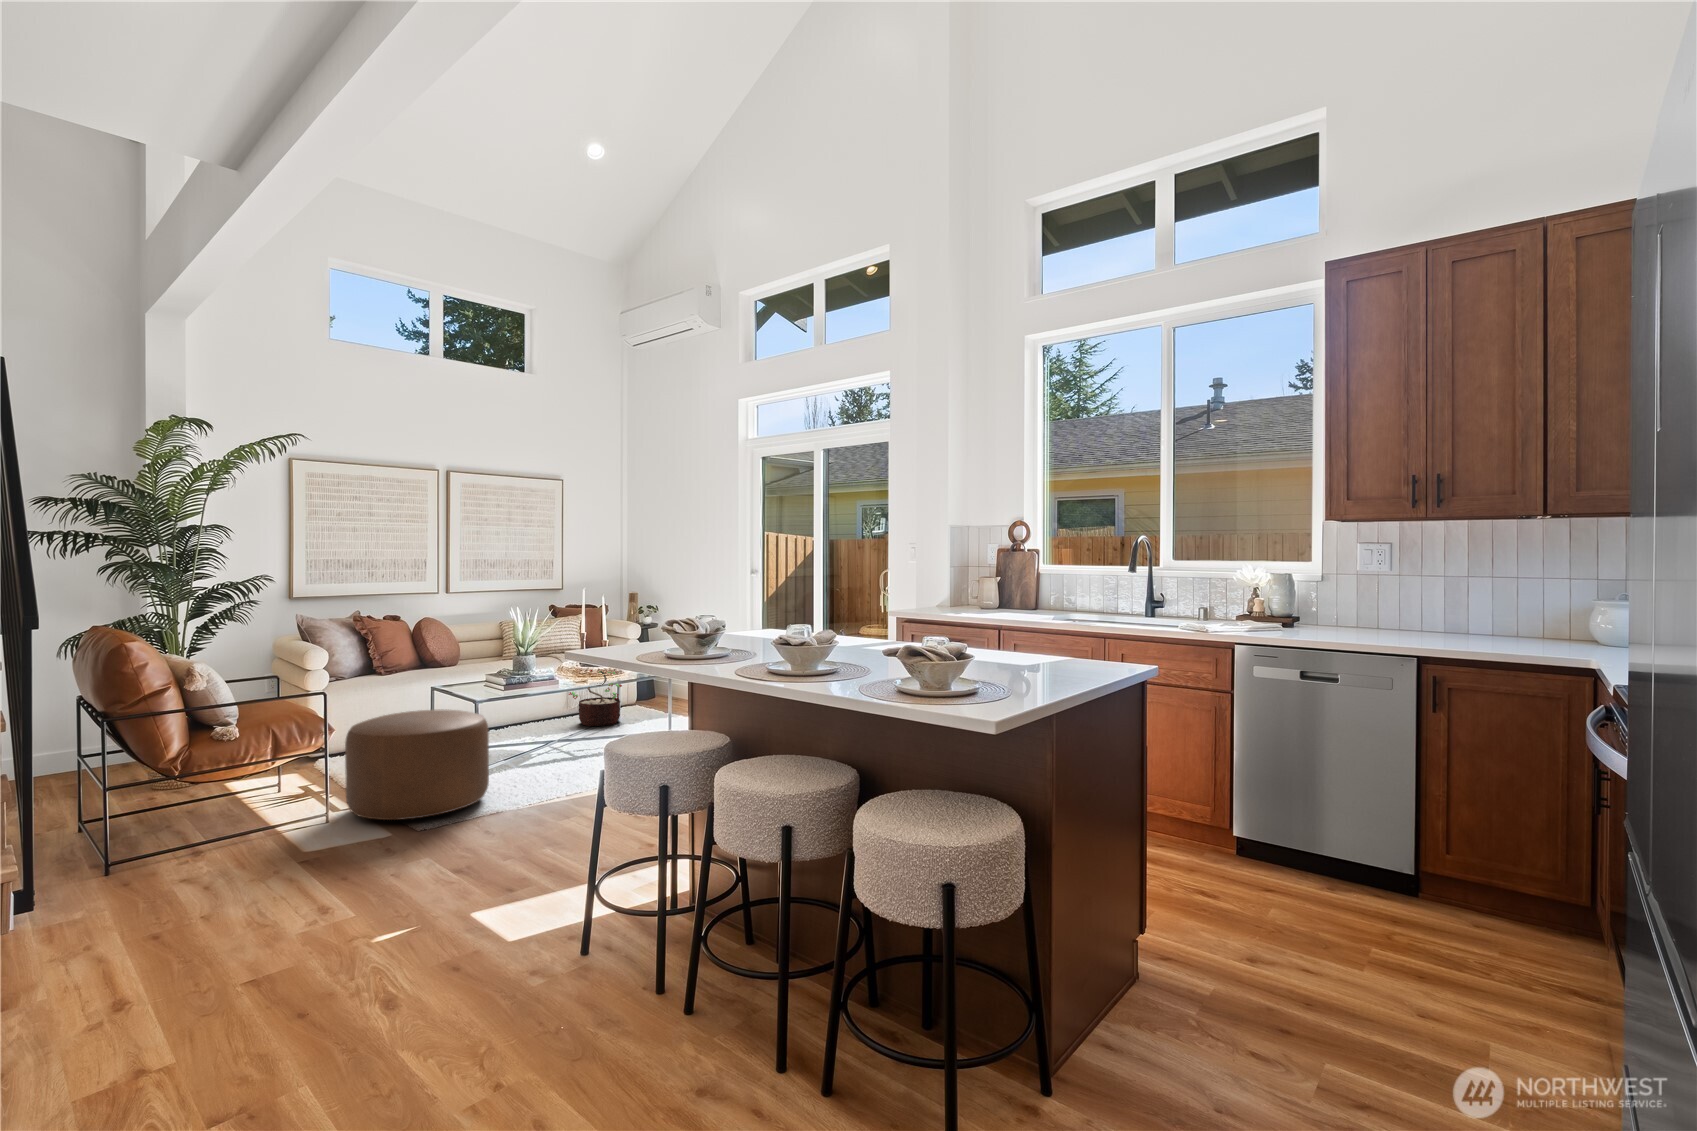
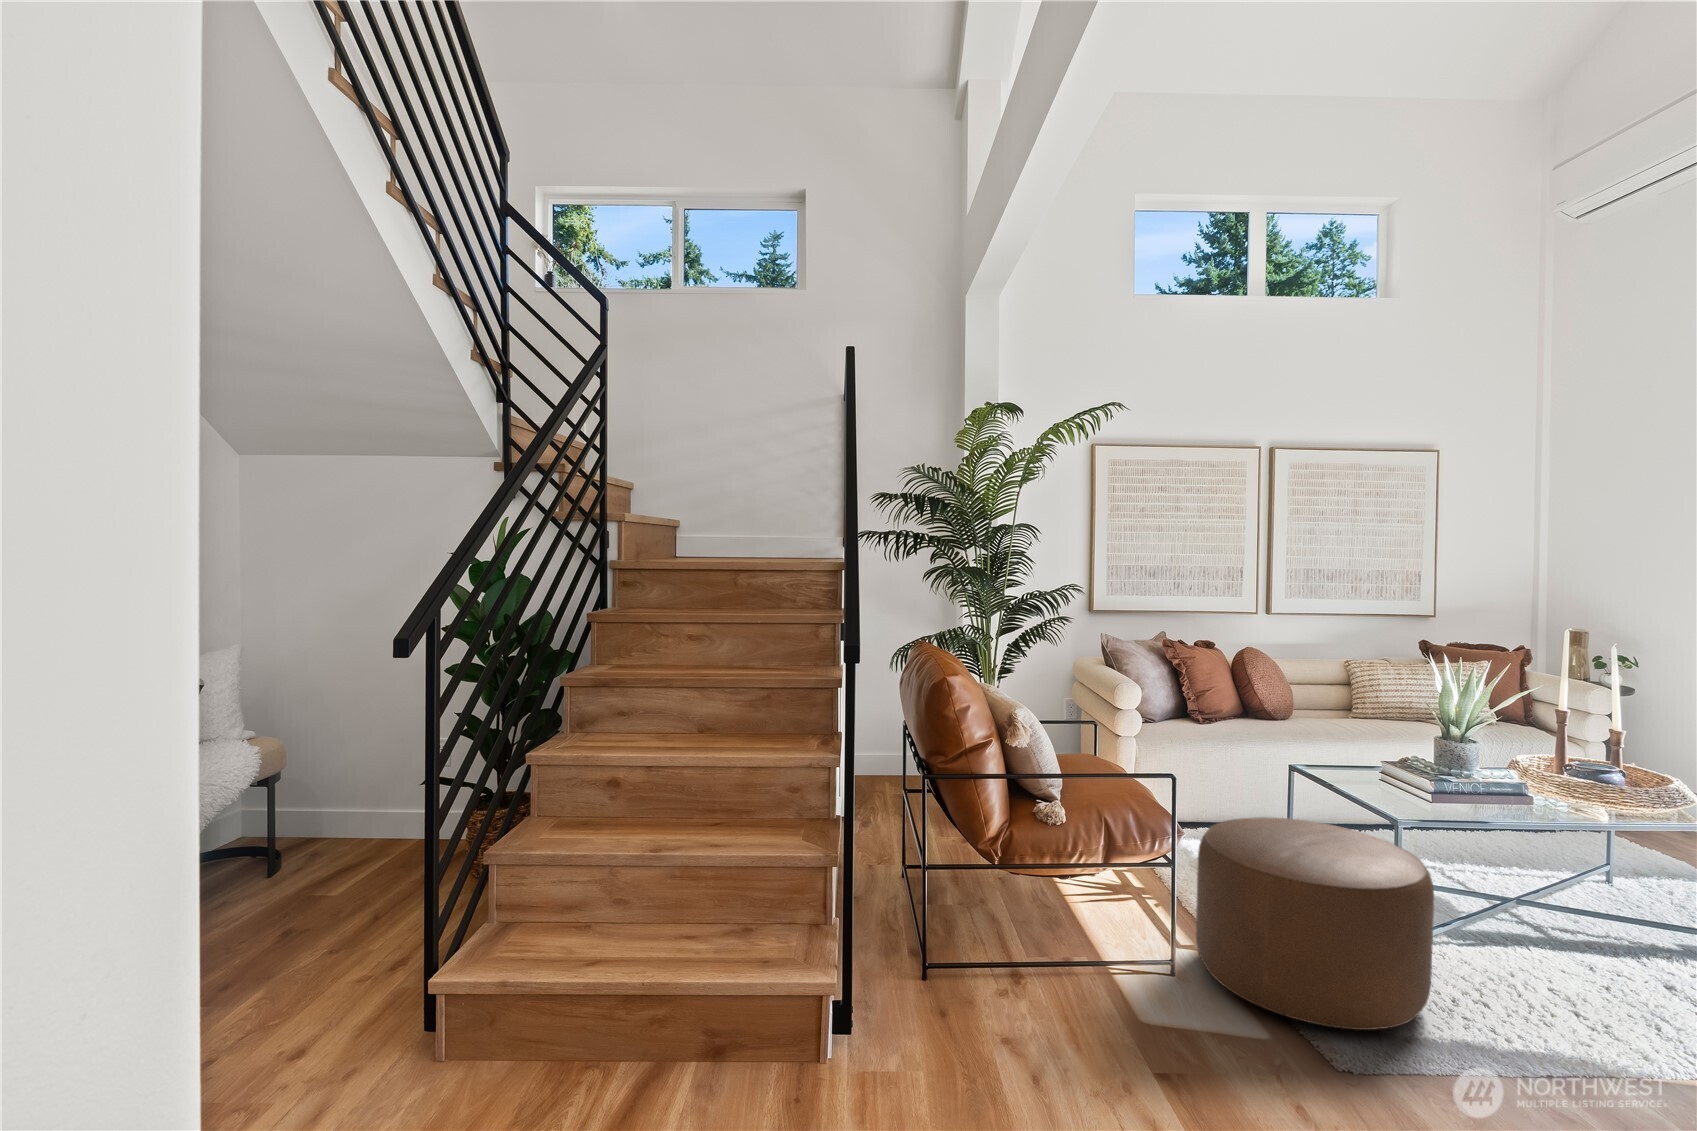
decorative plant: present [569,670,622,726] -> none [1482,730,1592,864]

